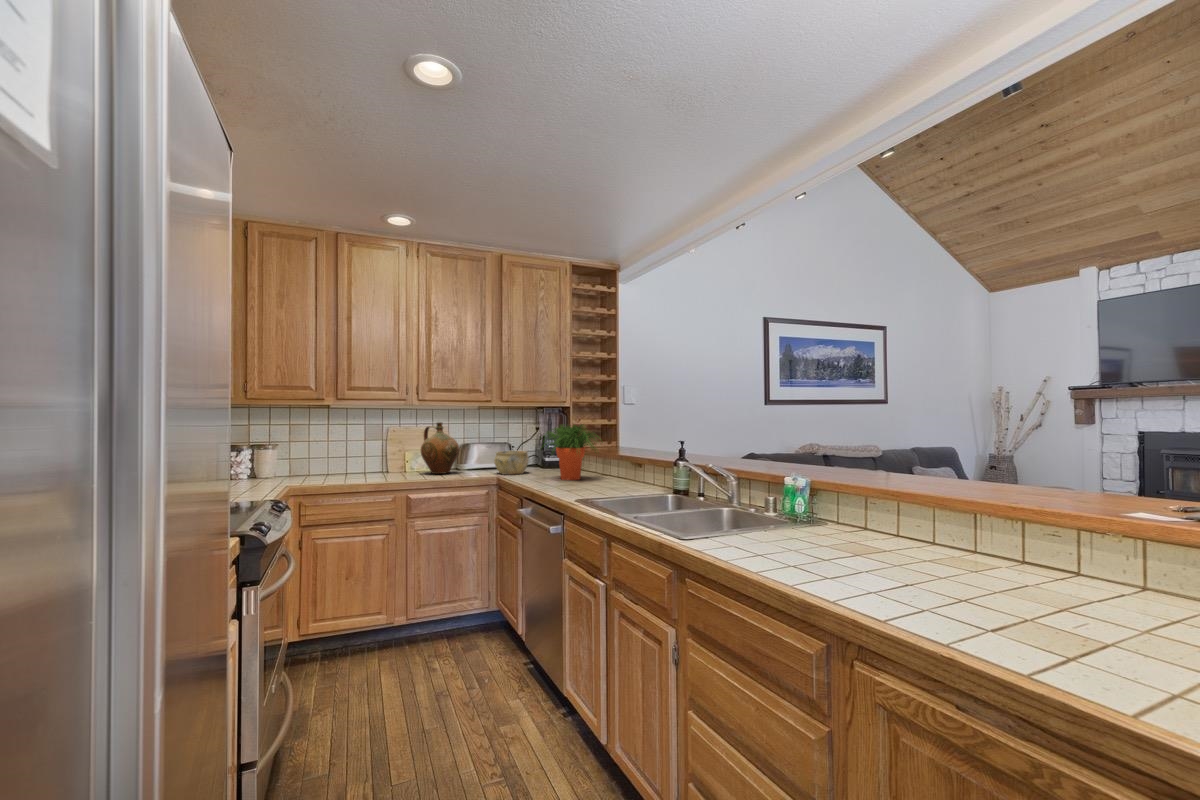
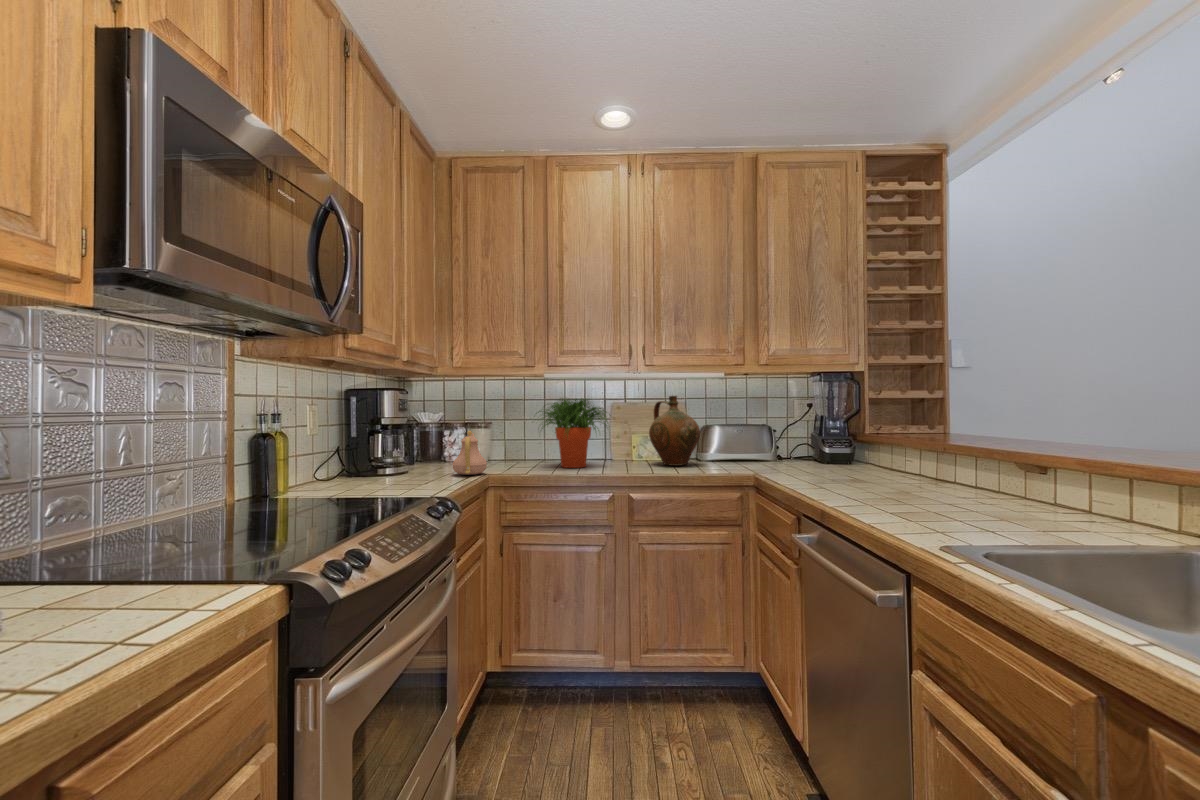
potted plant: present [543,425,595,480] -> present [536,399,610,468]
teapot: none [256,451,288,487] -> present [452,431,487,475]
ceramic bowl: present [494,451,529,475] -> none [750,436,803,472]

